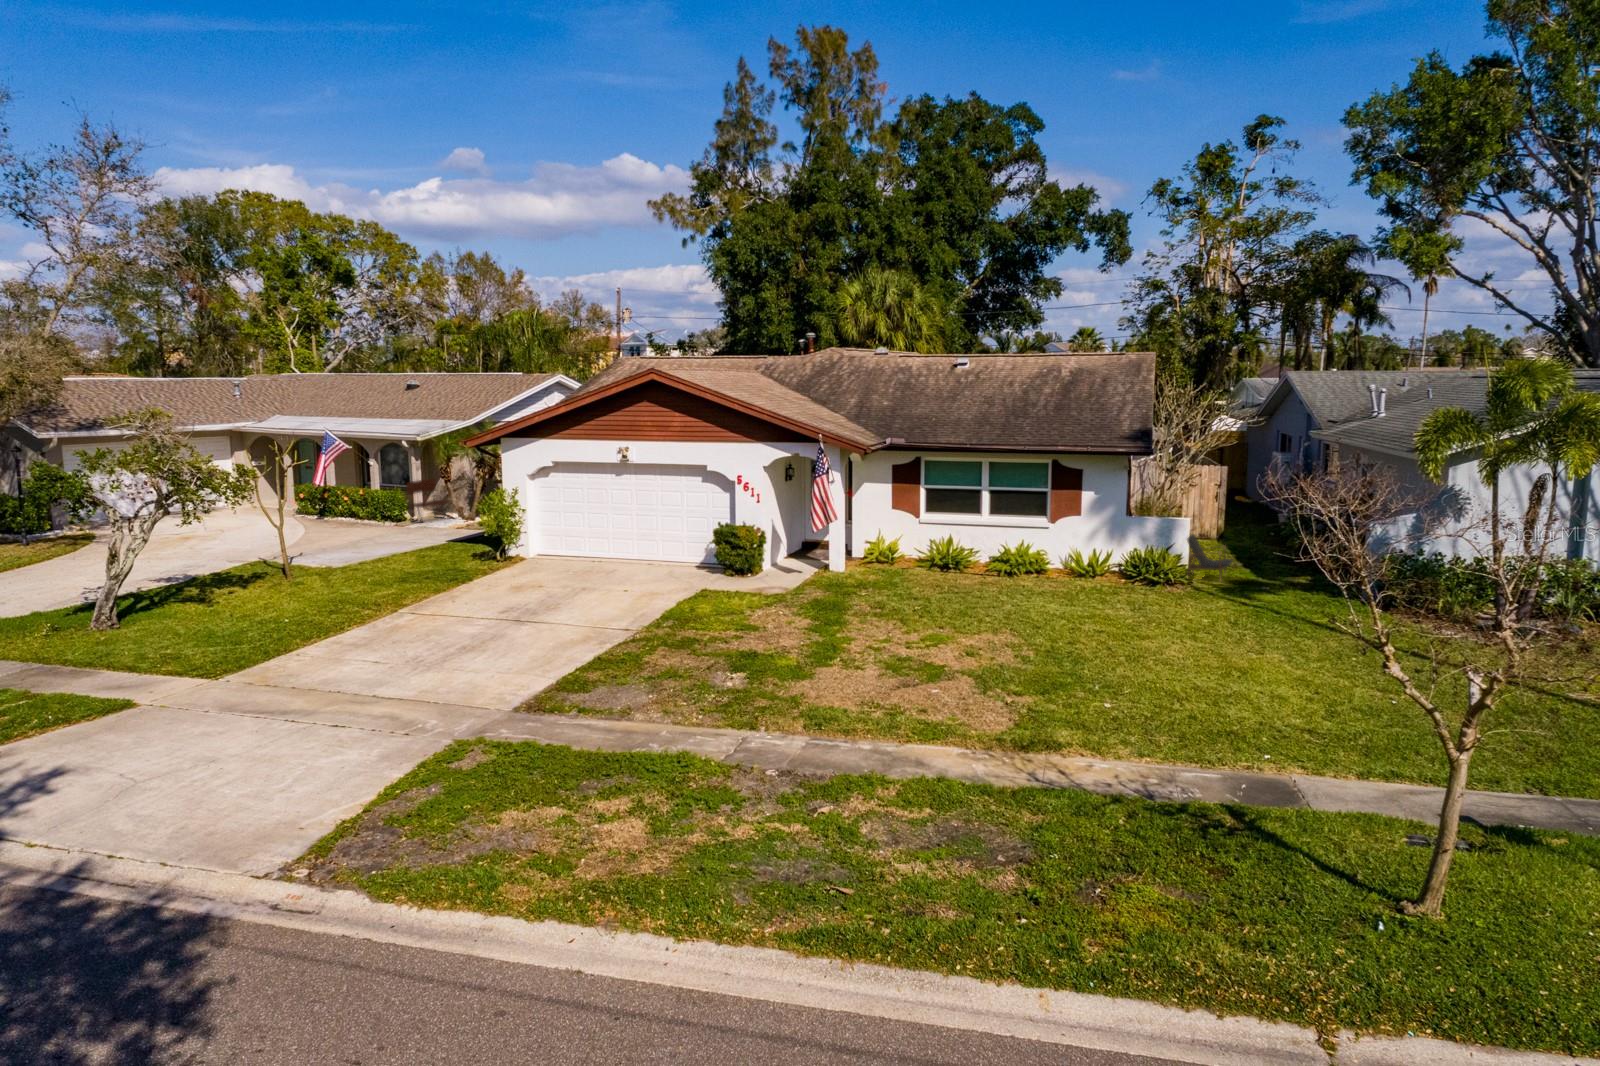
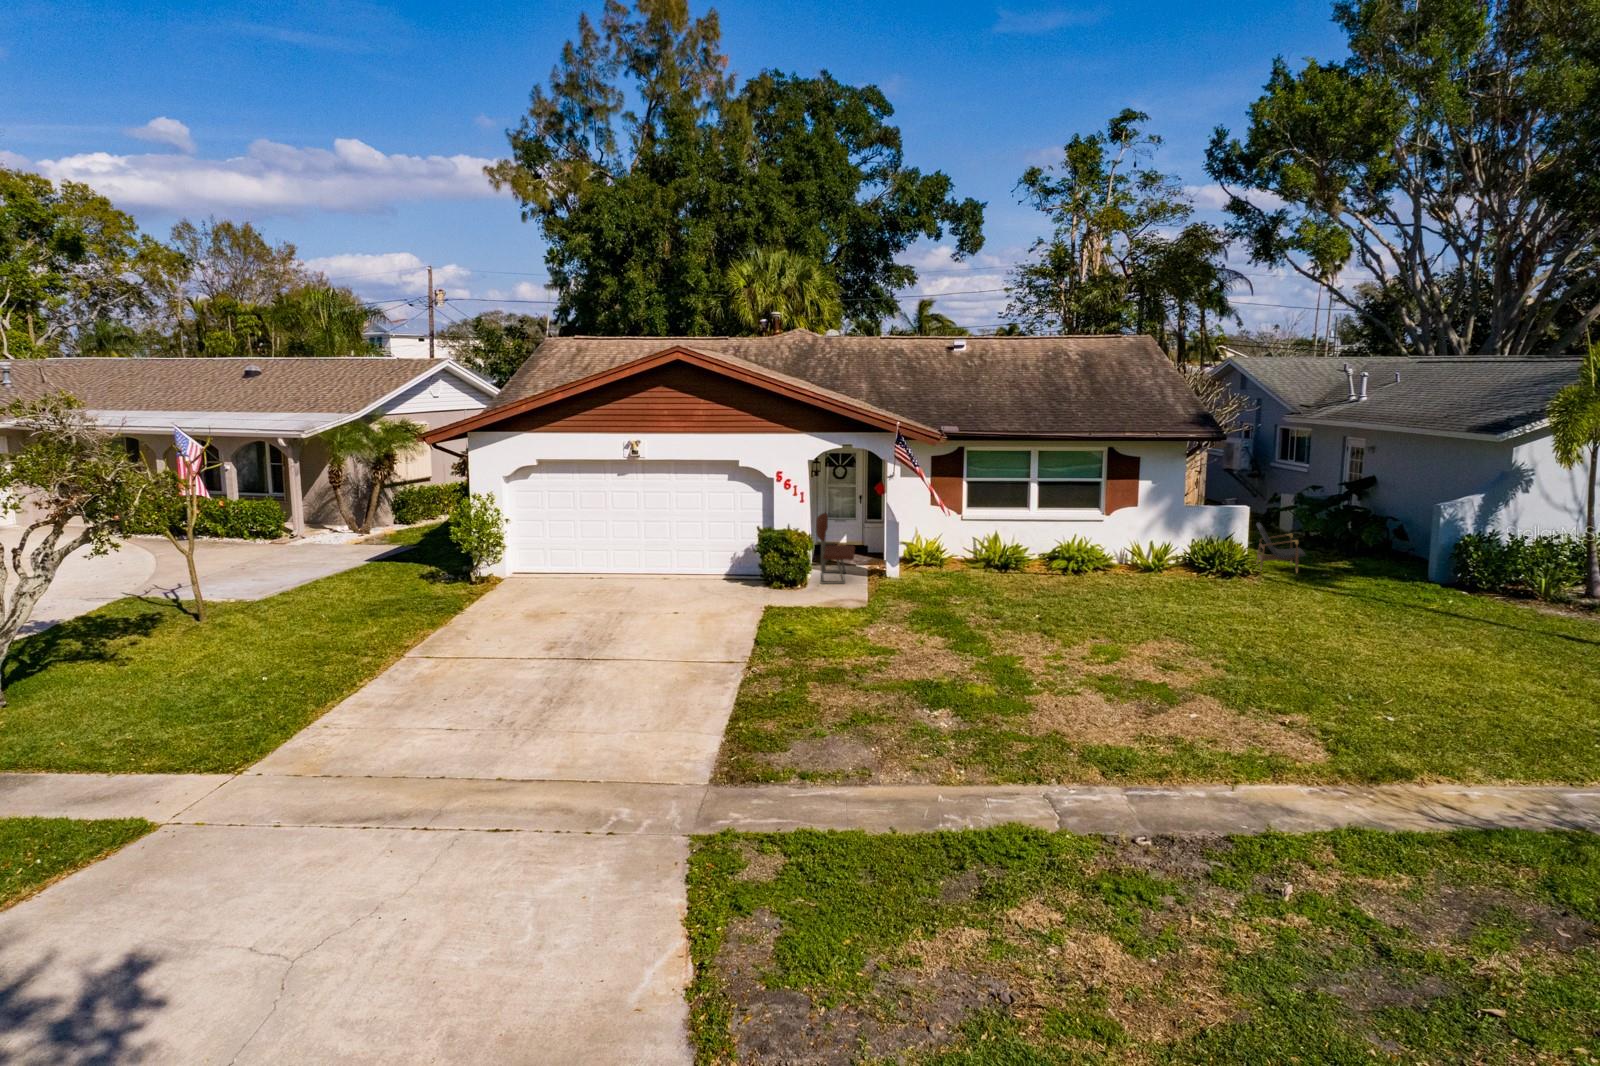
bench: present [406,479,449,523] -> present [816,513,855,584]

